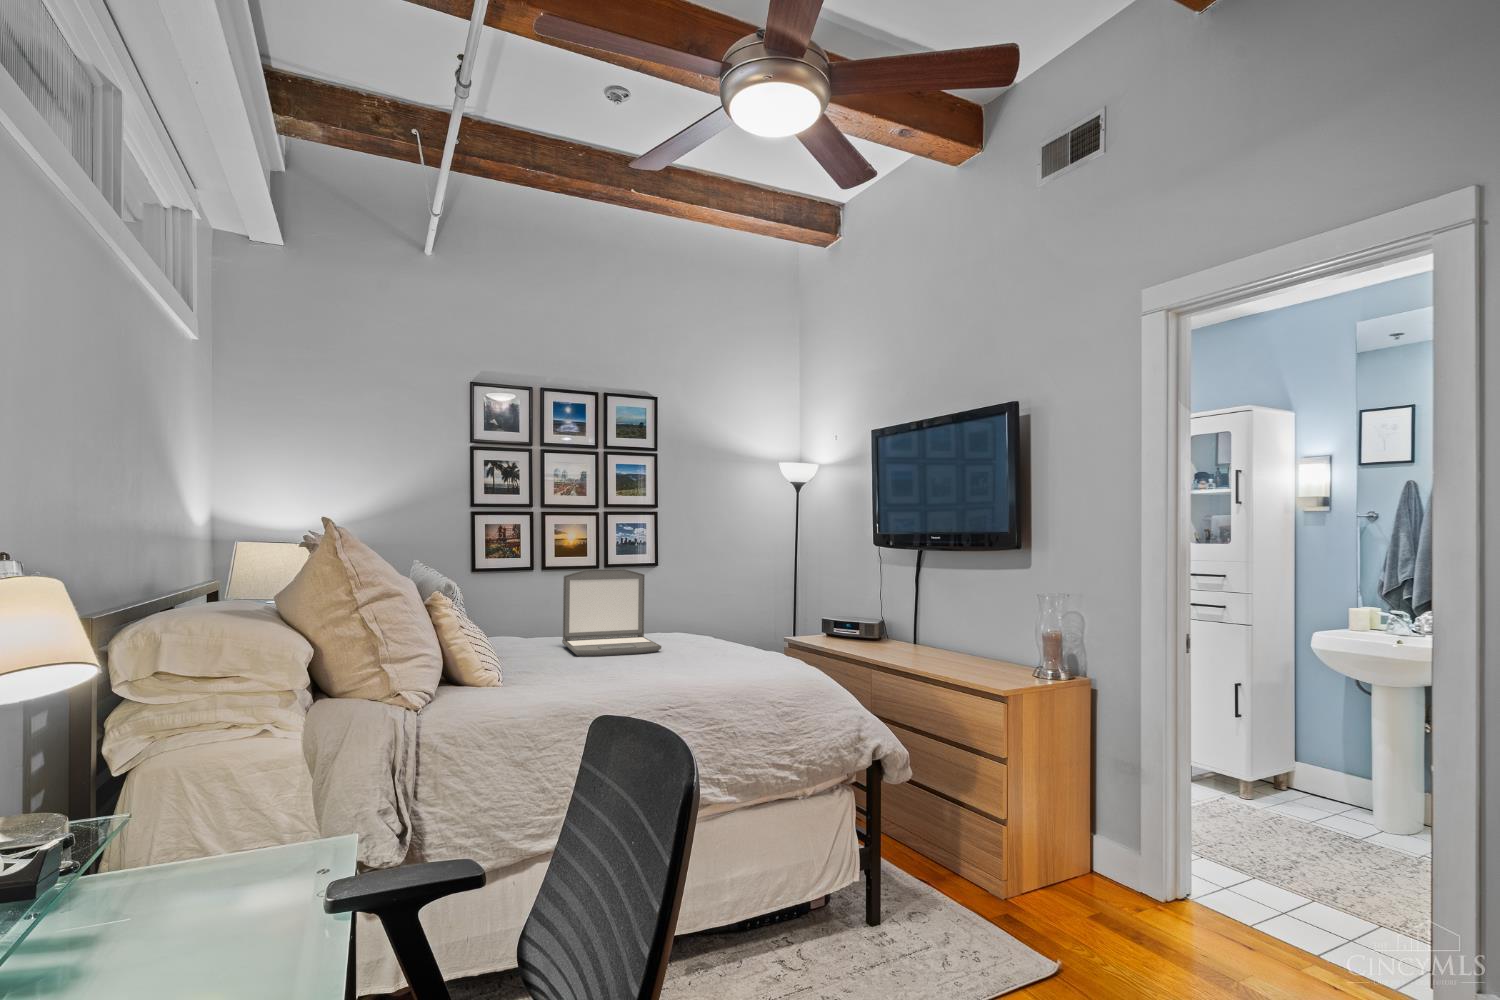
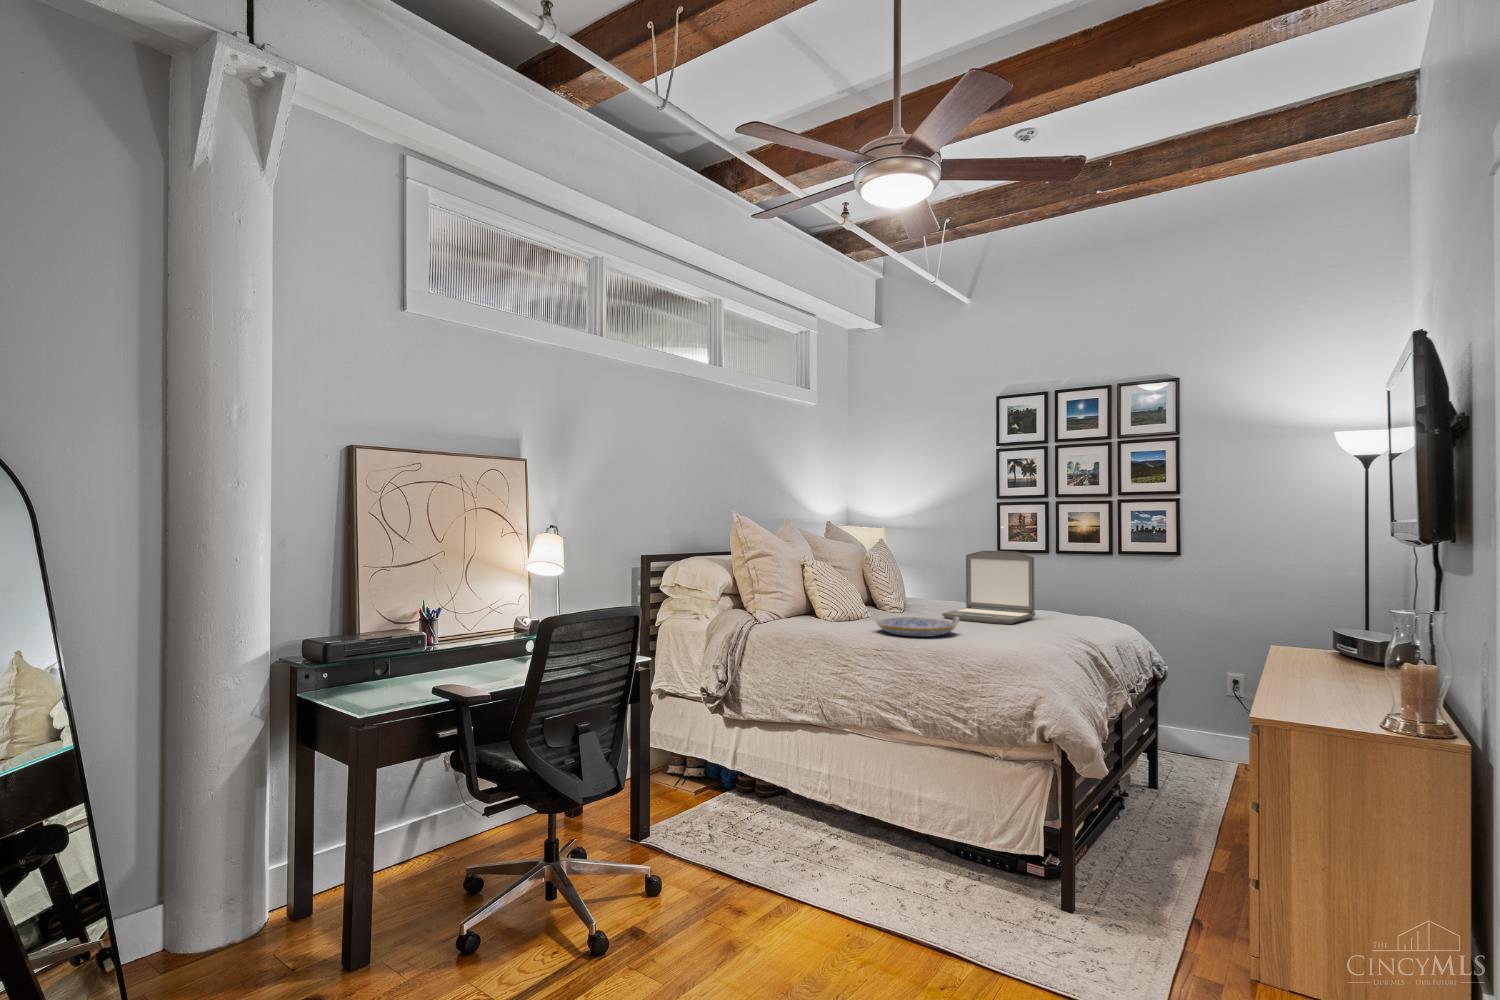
serving tray: none [599,650,699,684] -> present [874,616,959,637]

